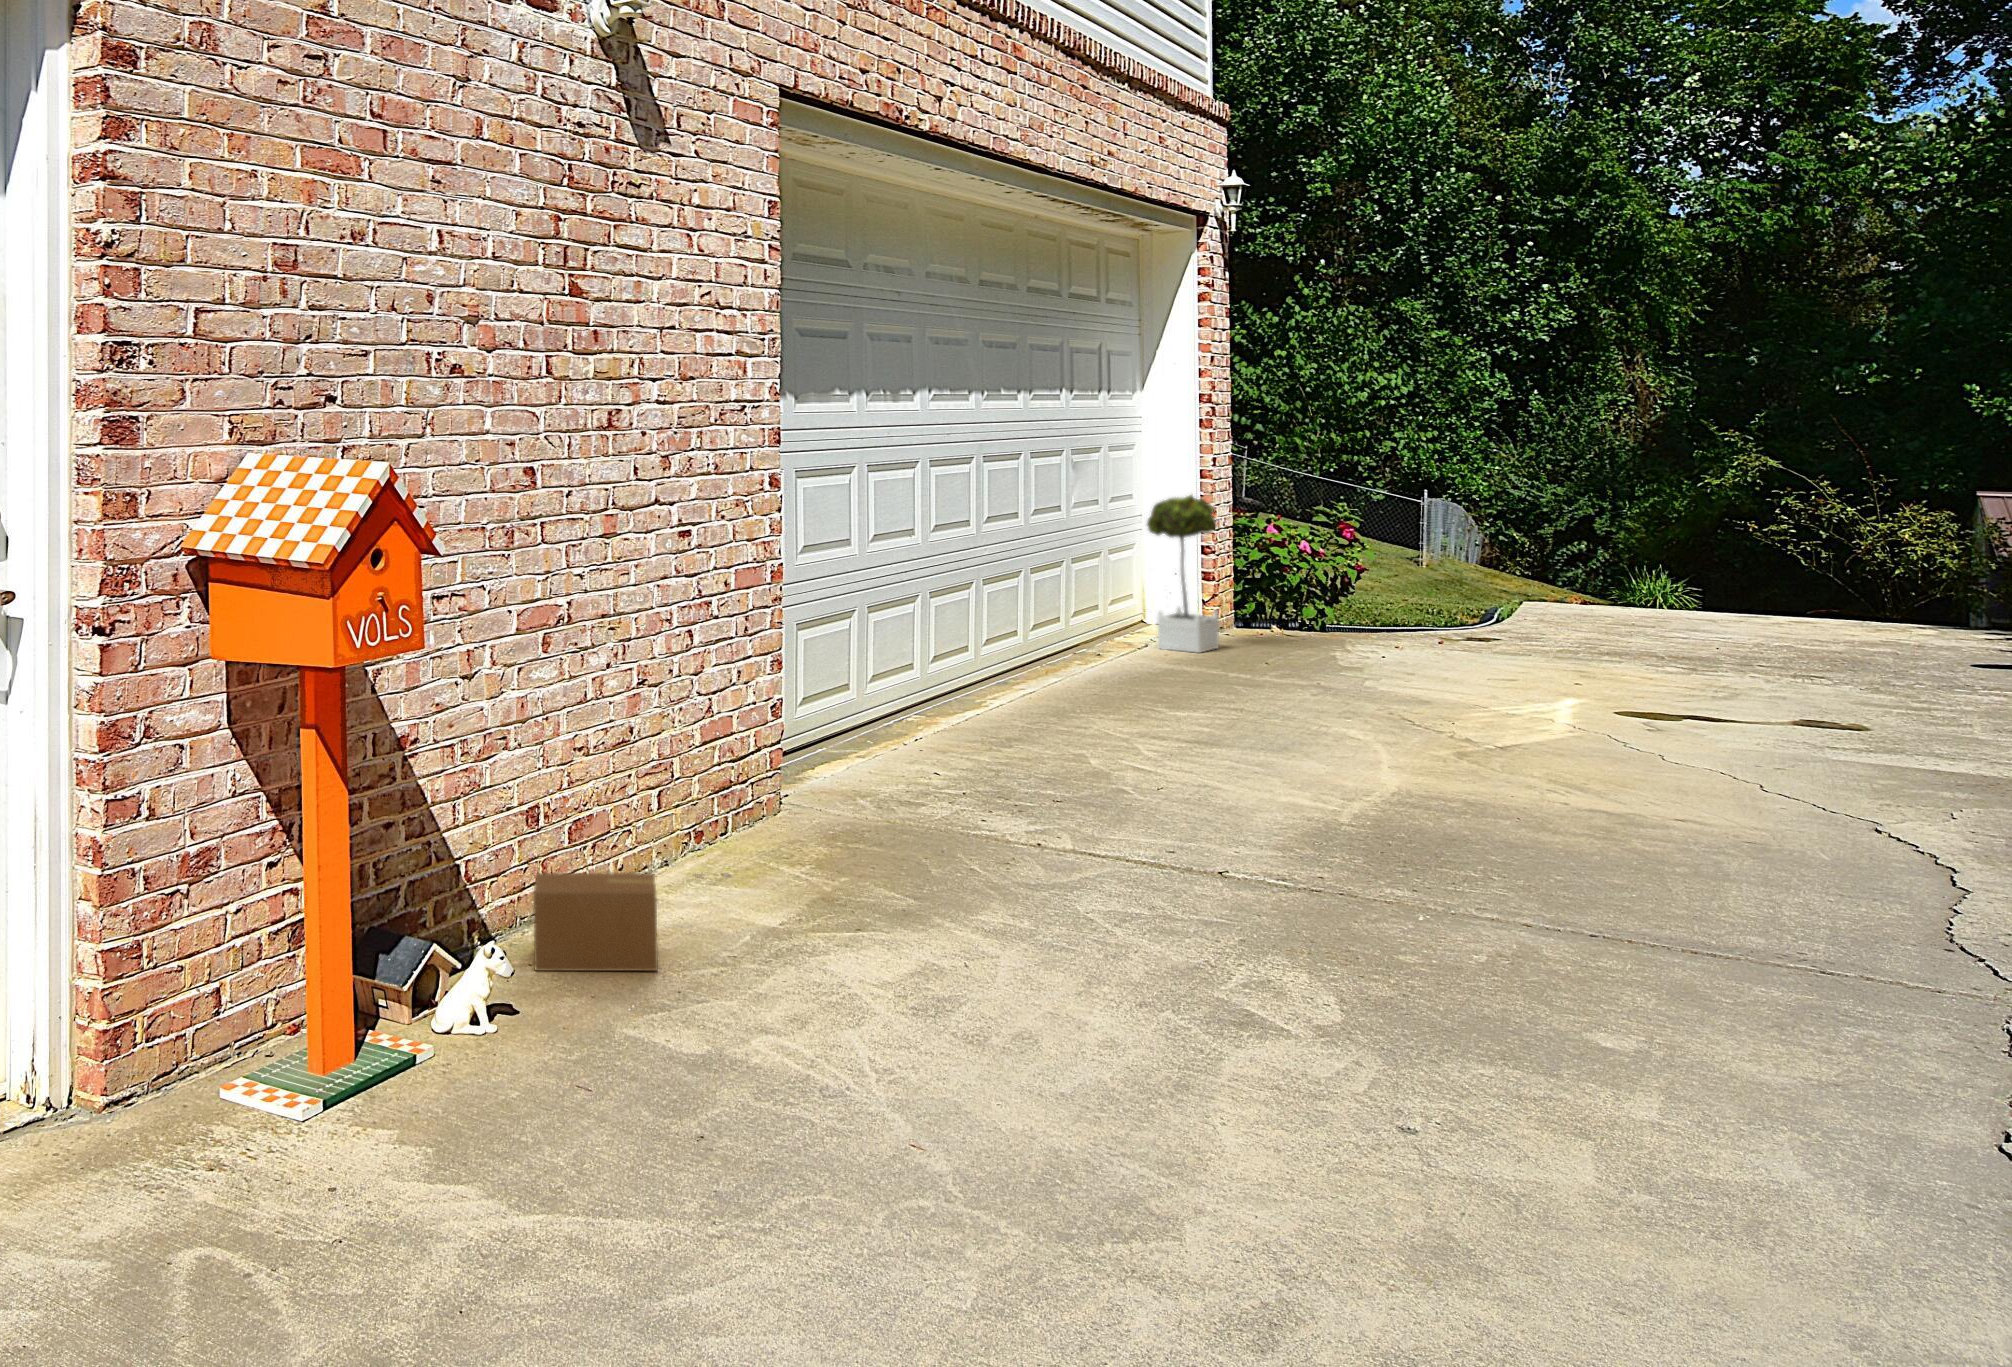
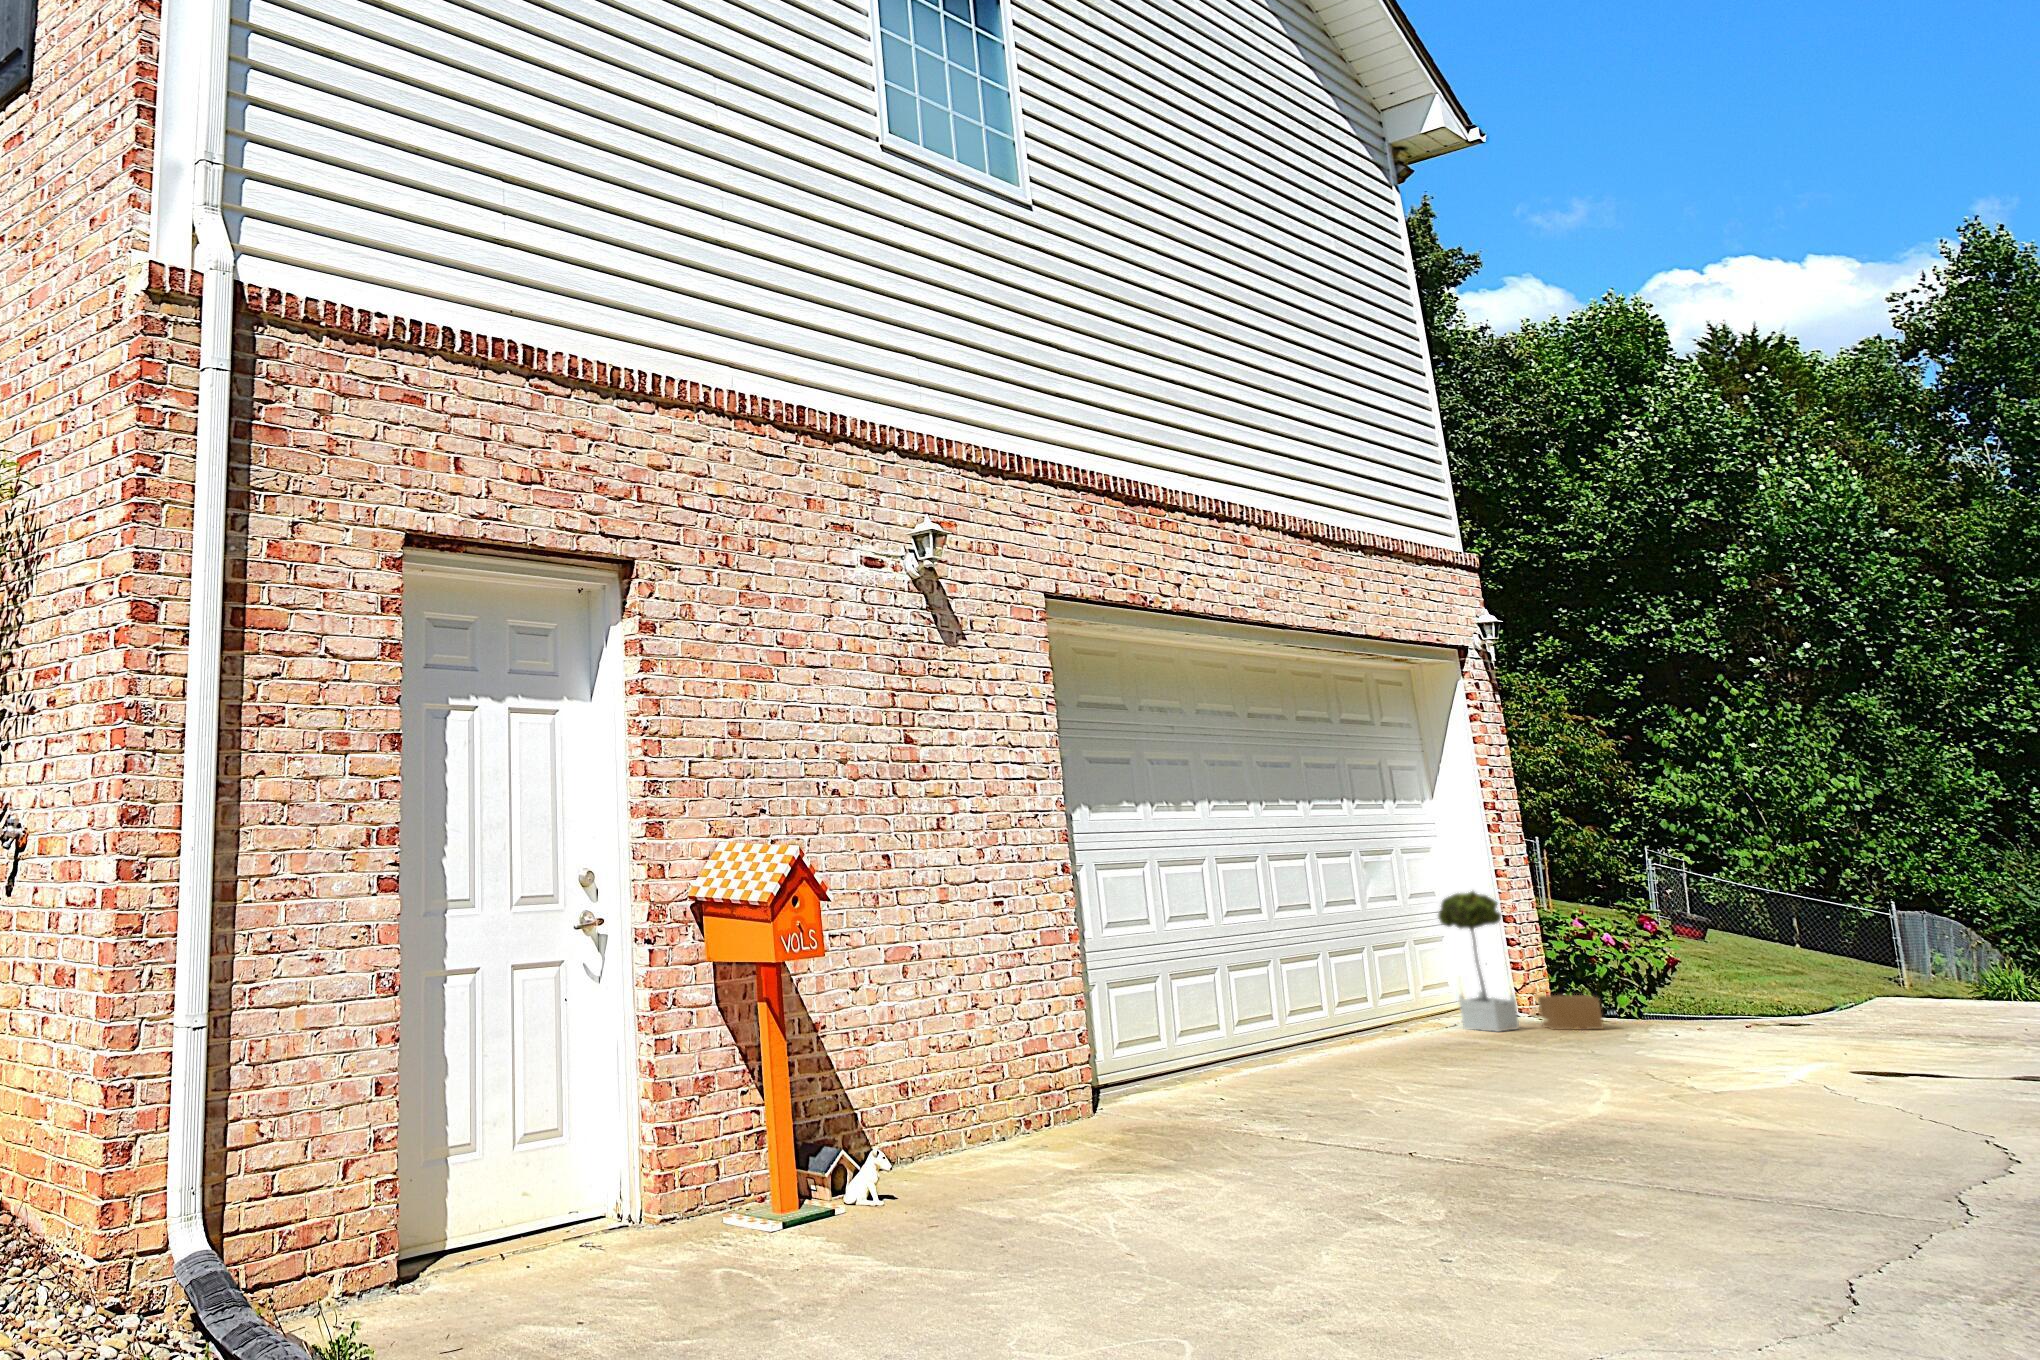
cardboard box: present [533,873,658,971] -> present [1537,995,1604,1030]

